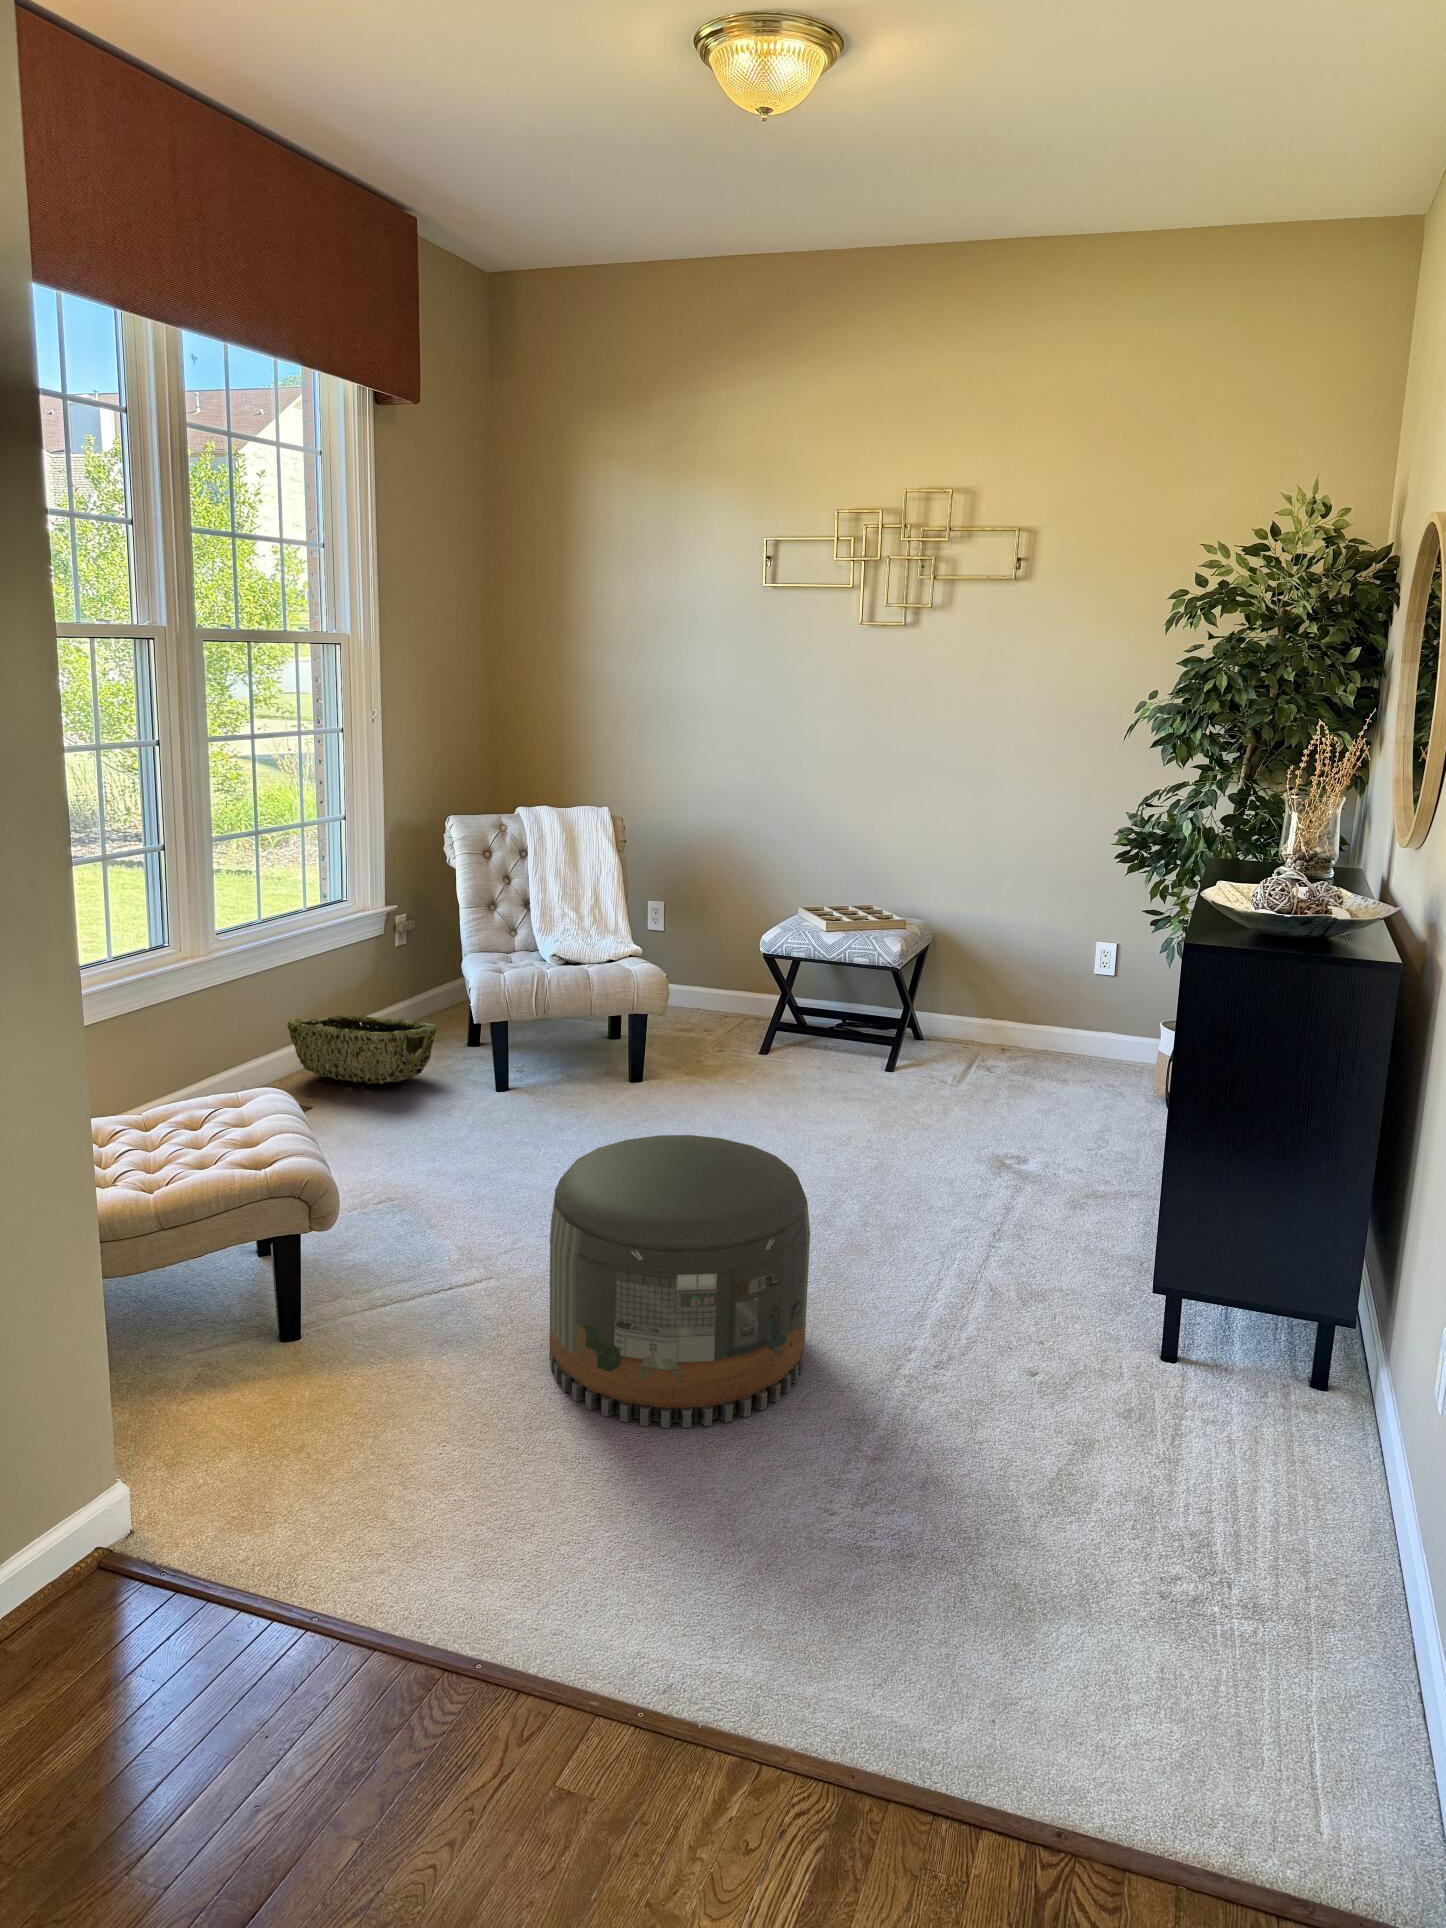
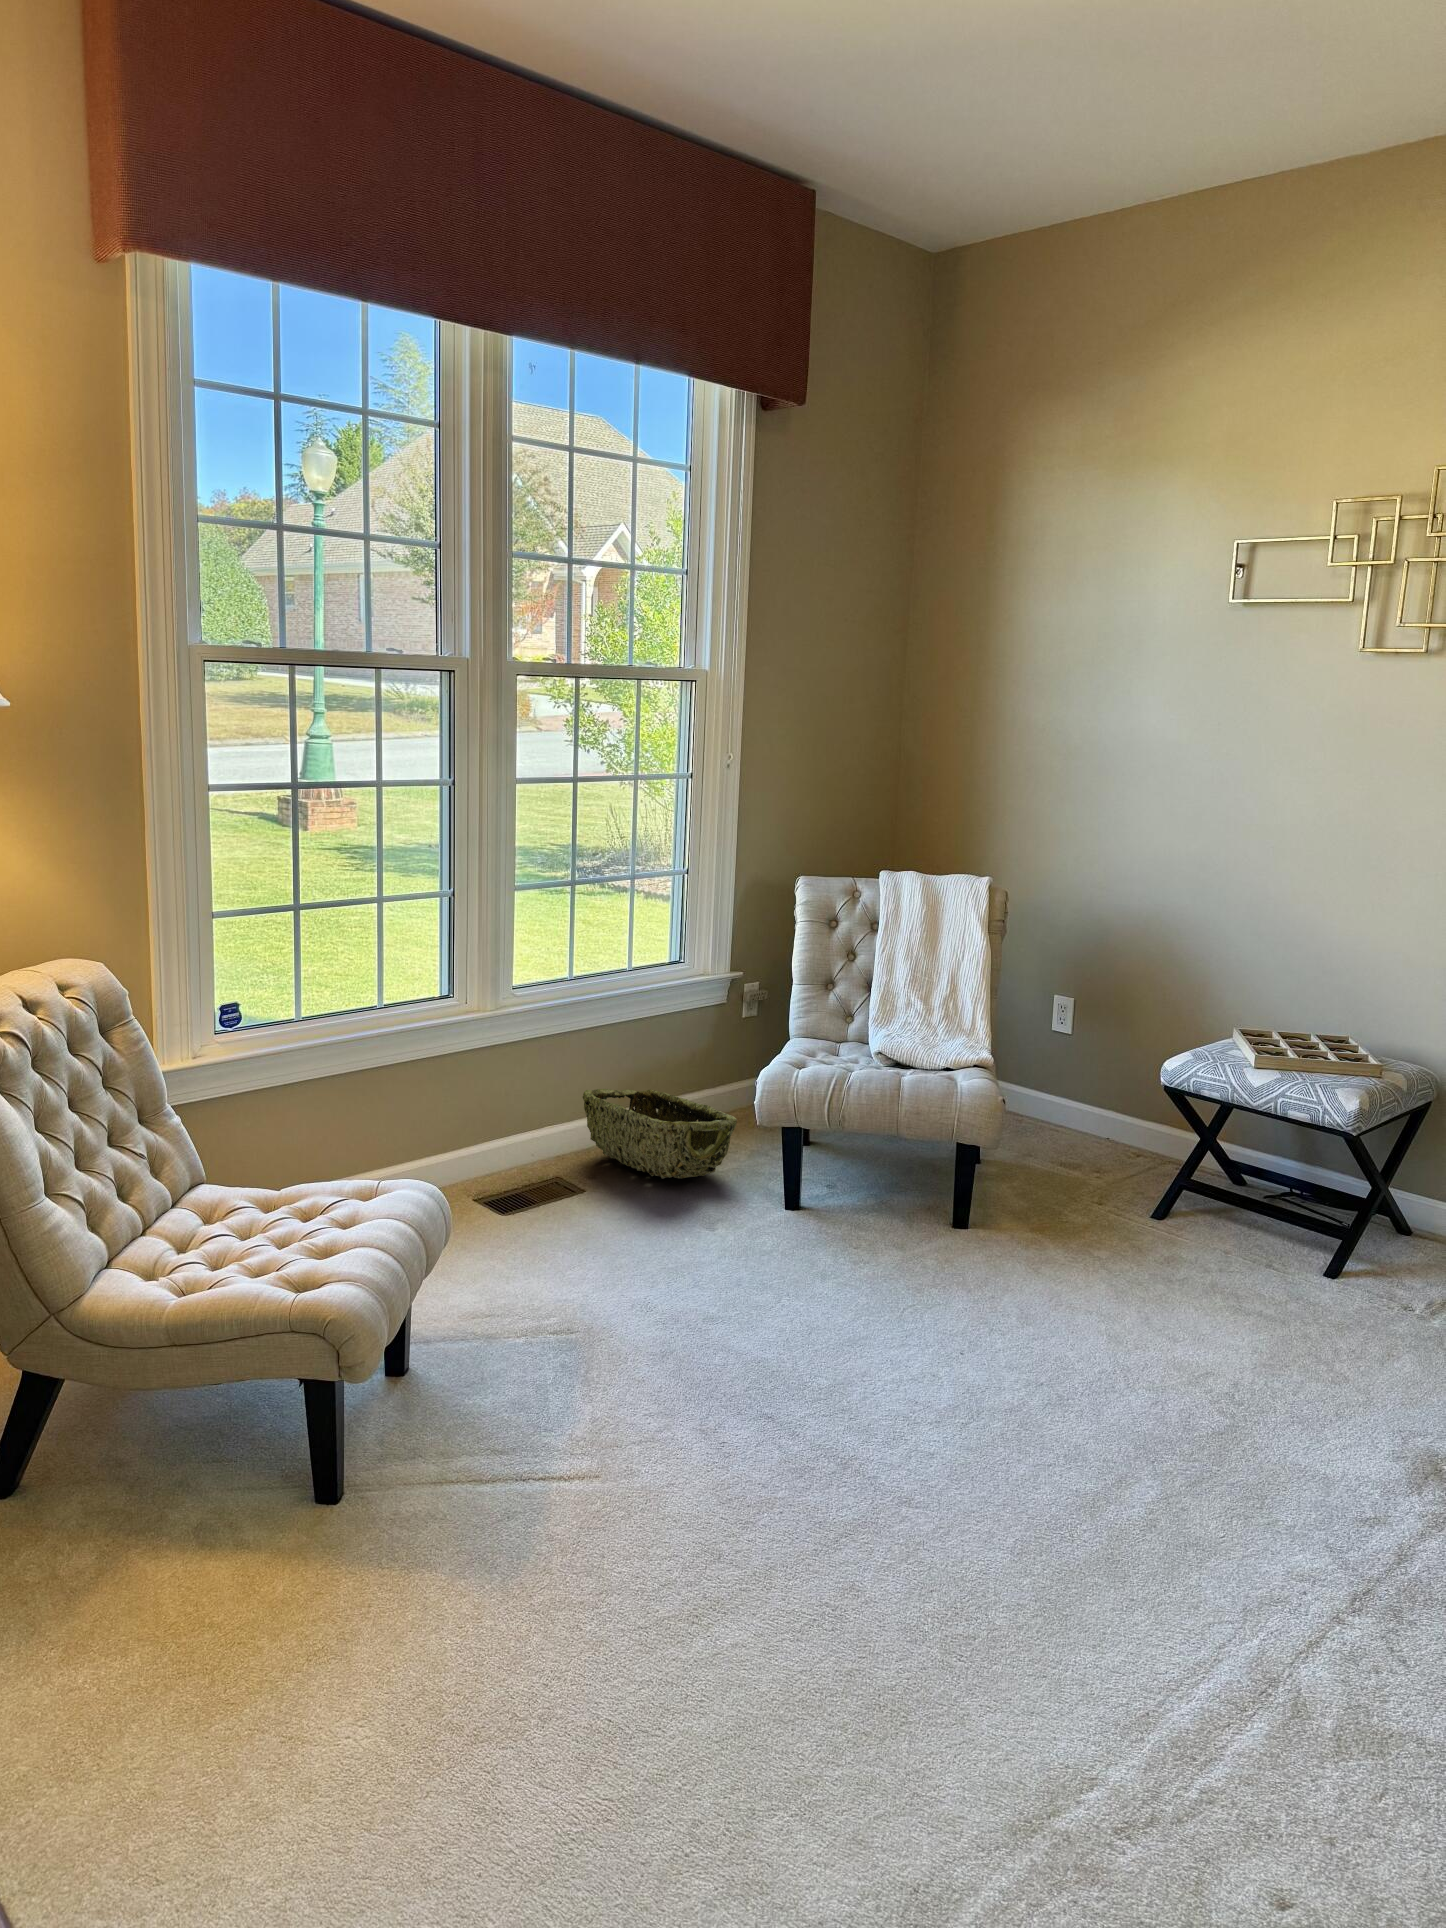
pouf: present [550,1135,810,1428] -> none [579,1342,948,1805]

